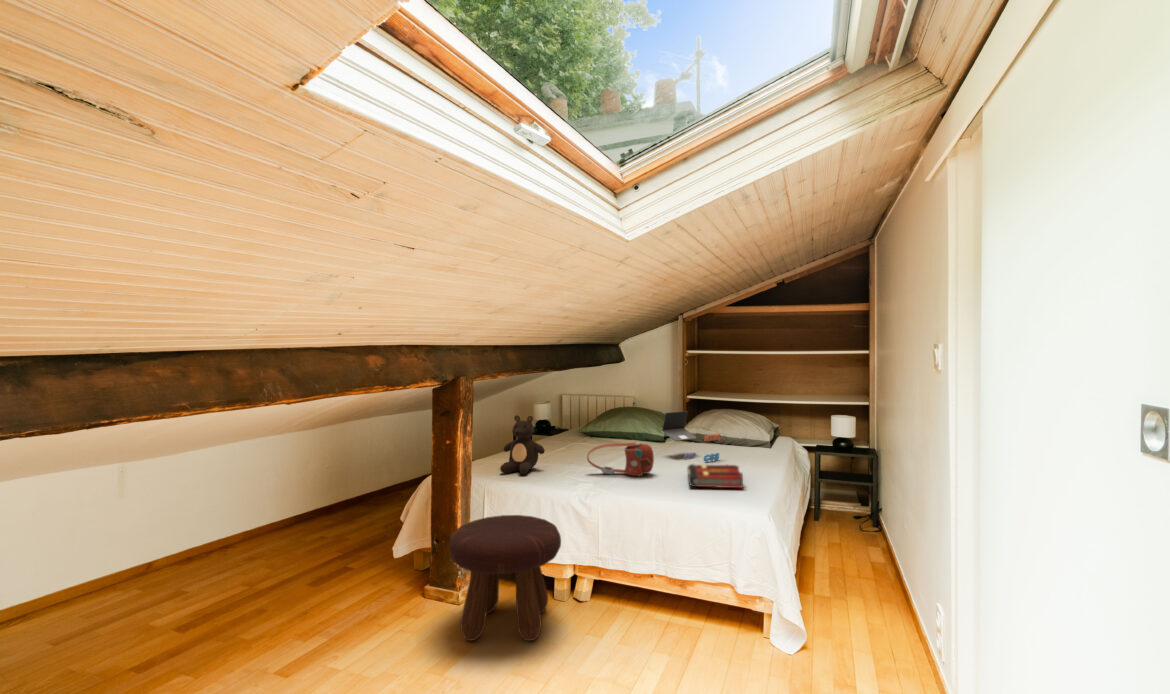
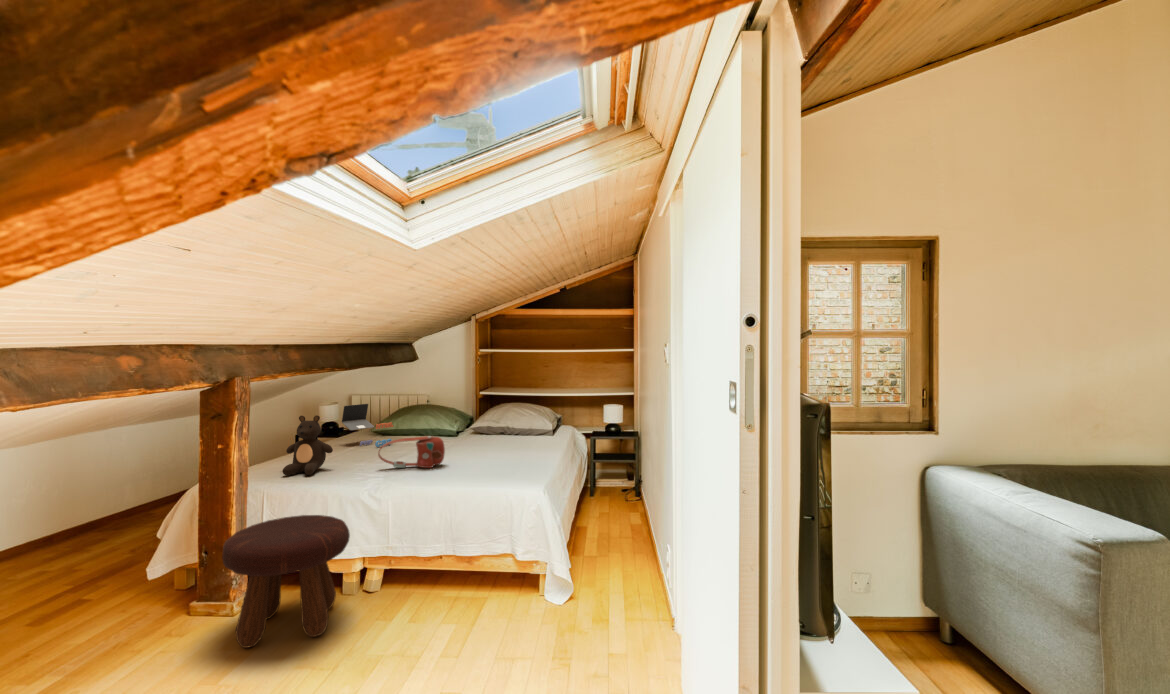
laptop: present [662,411,721,462] -> present [342,404,393,447]
book: present [687,464,743,488] -> none [476,451,525,473]

